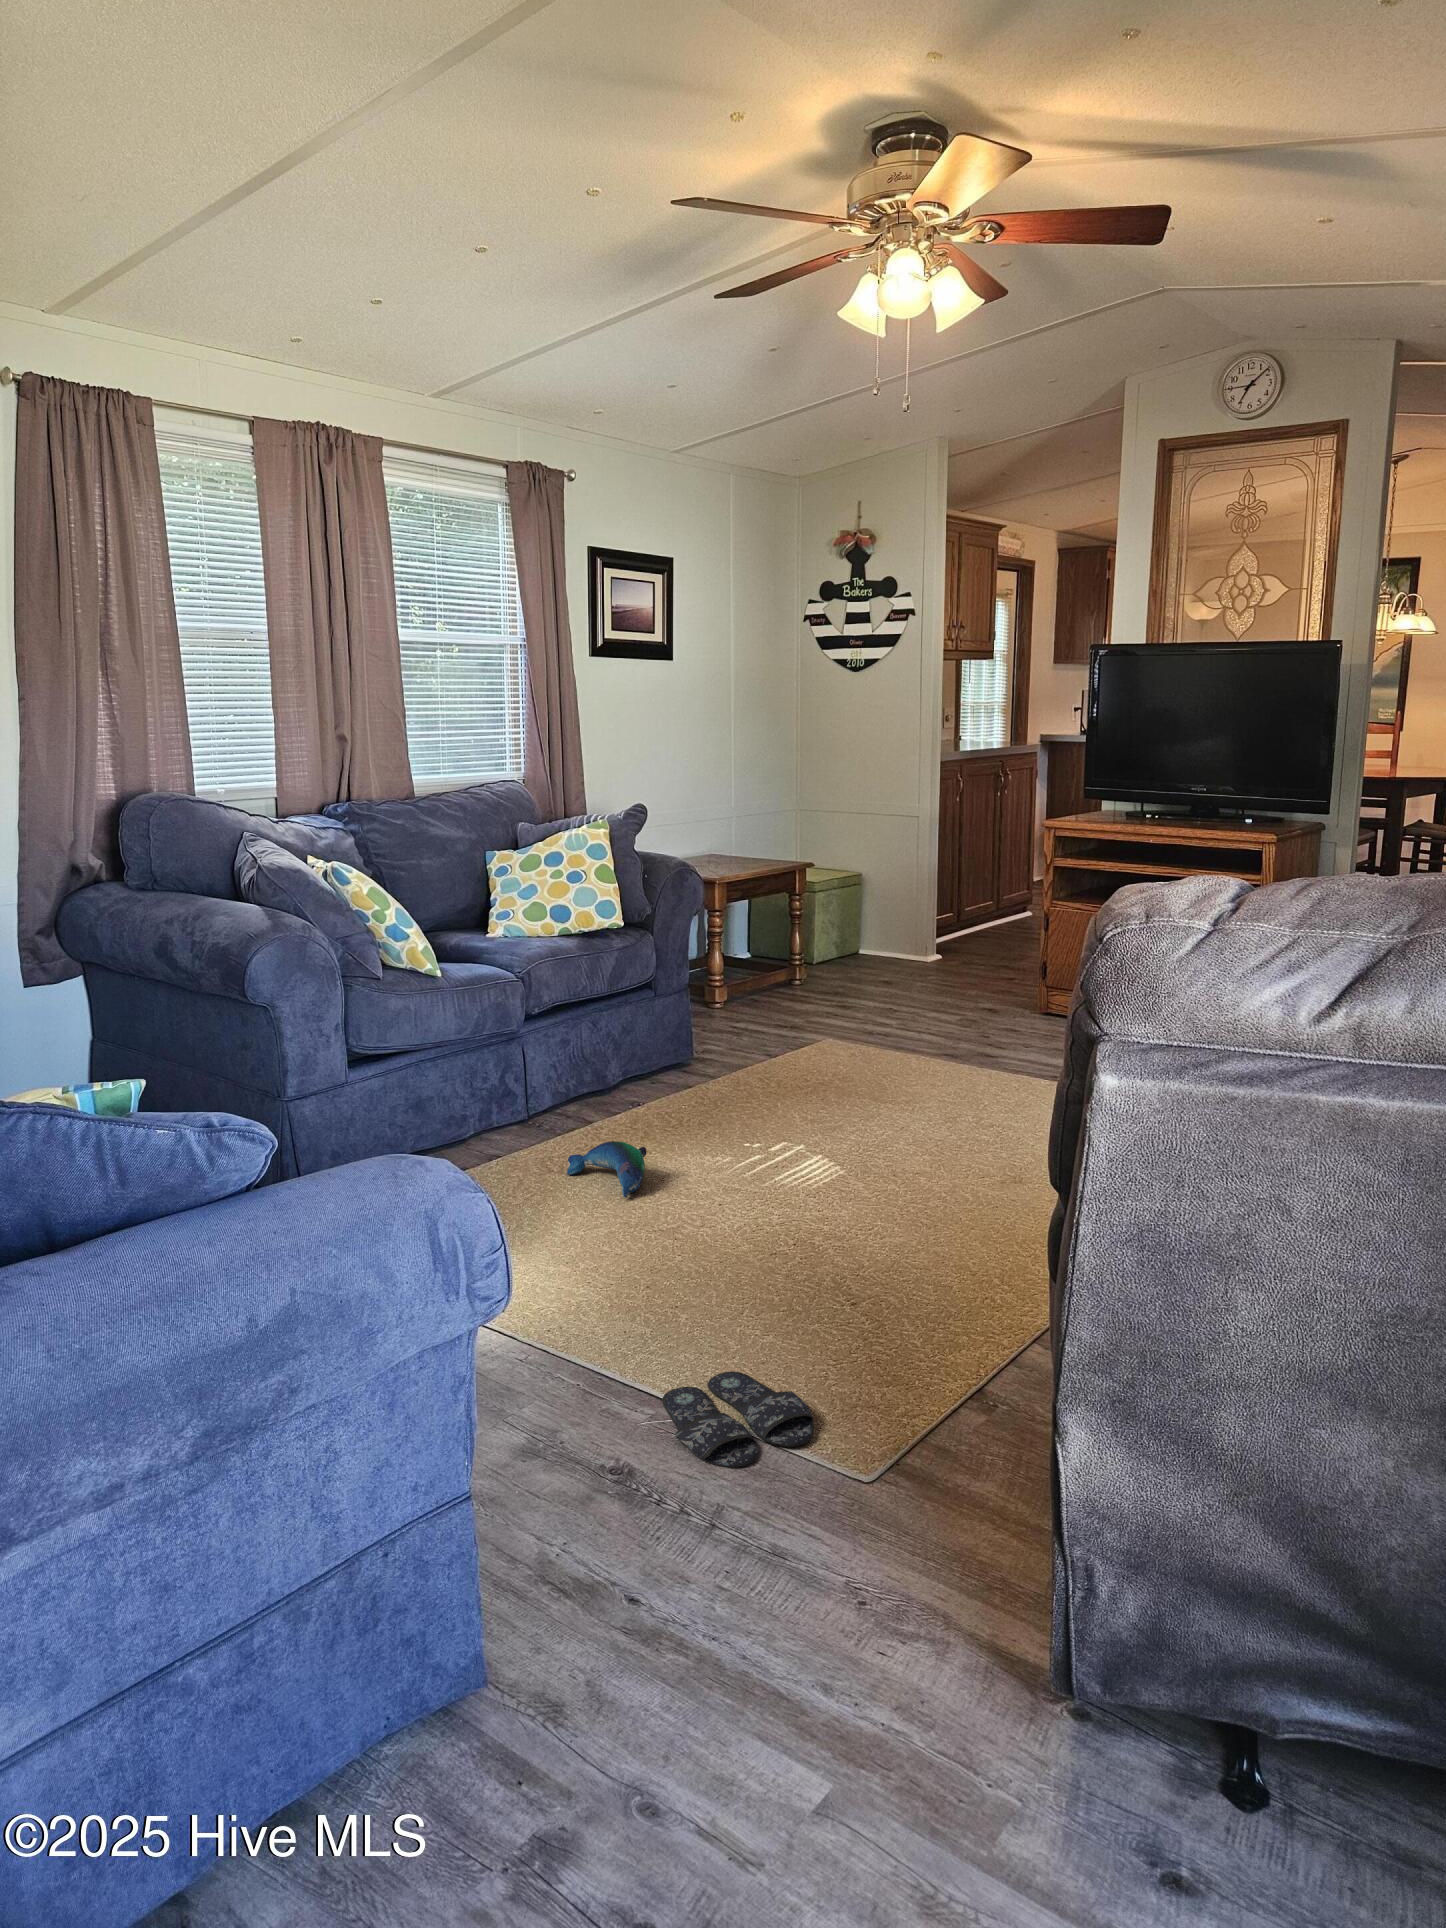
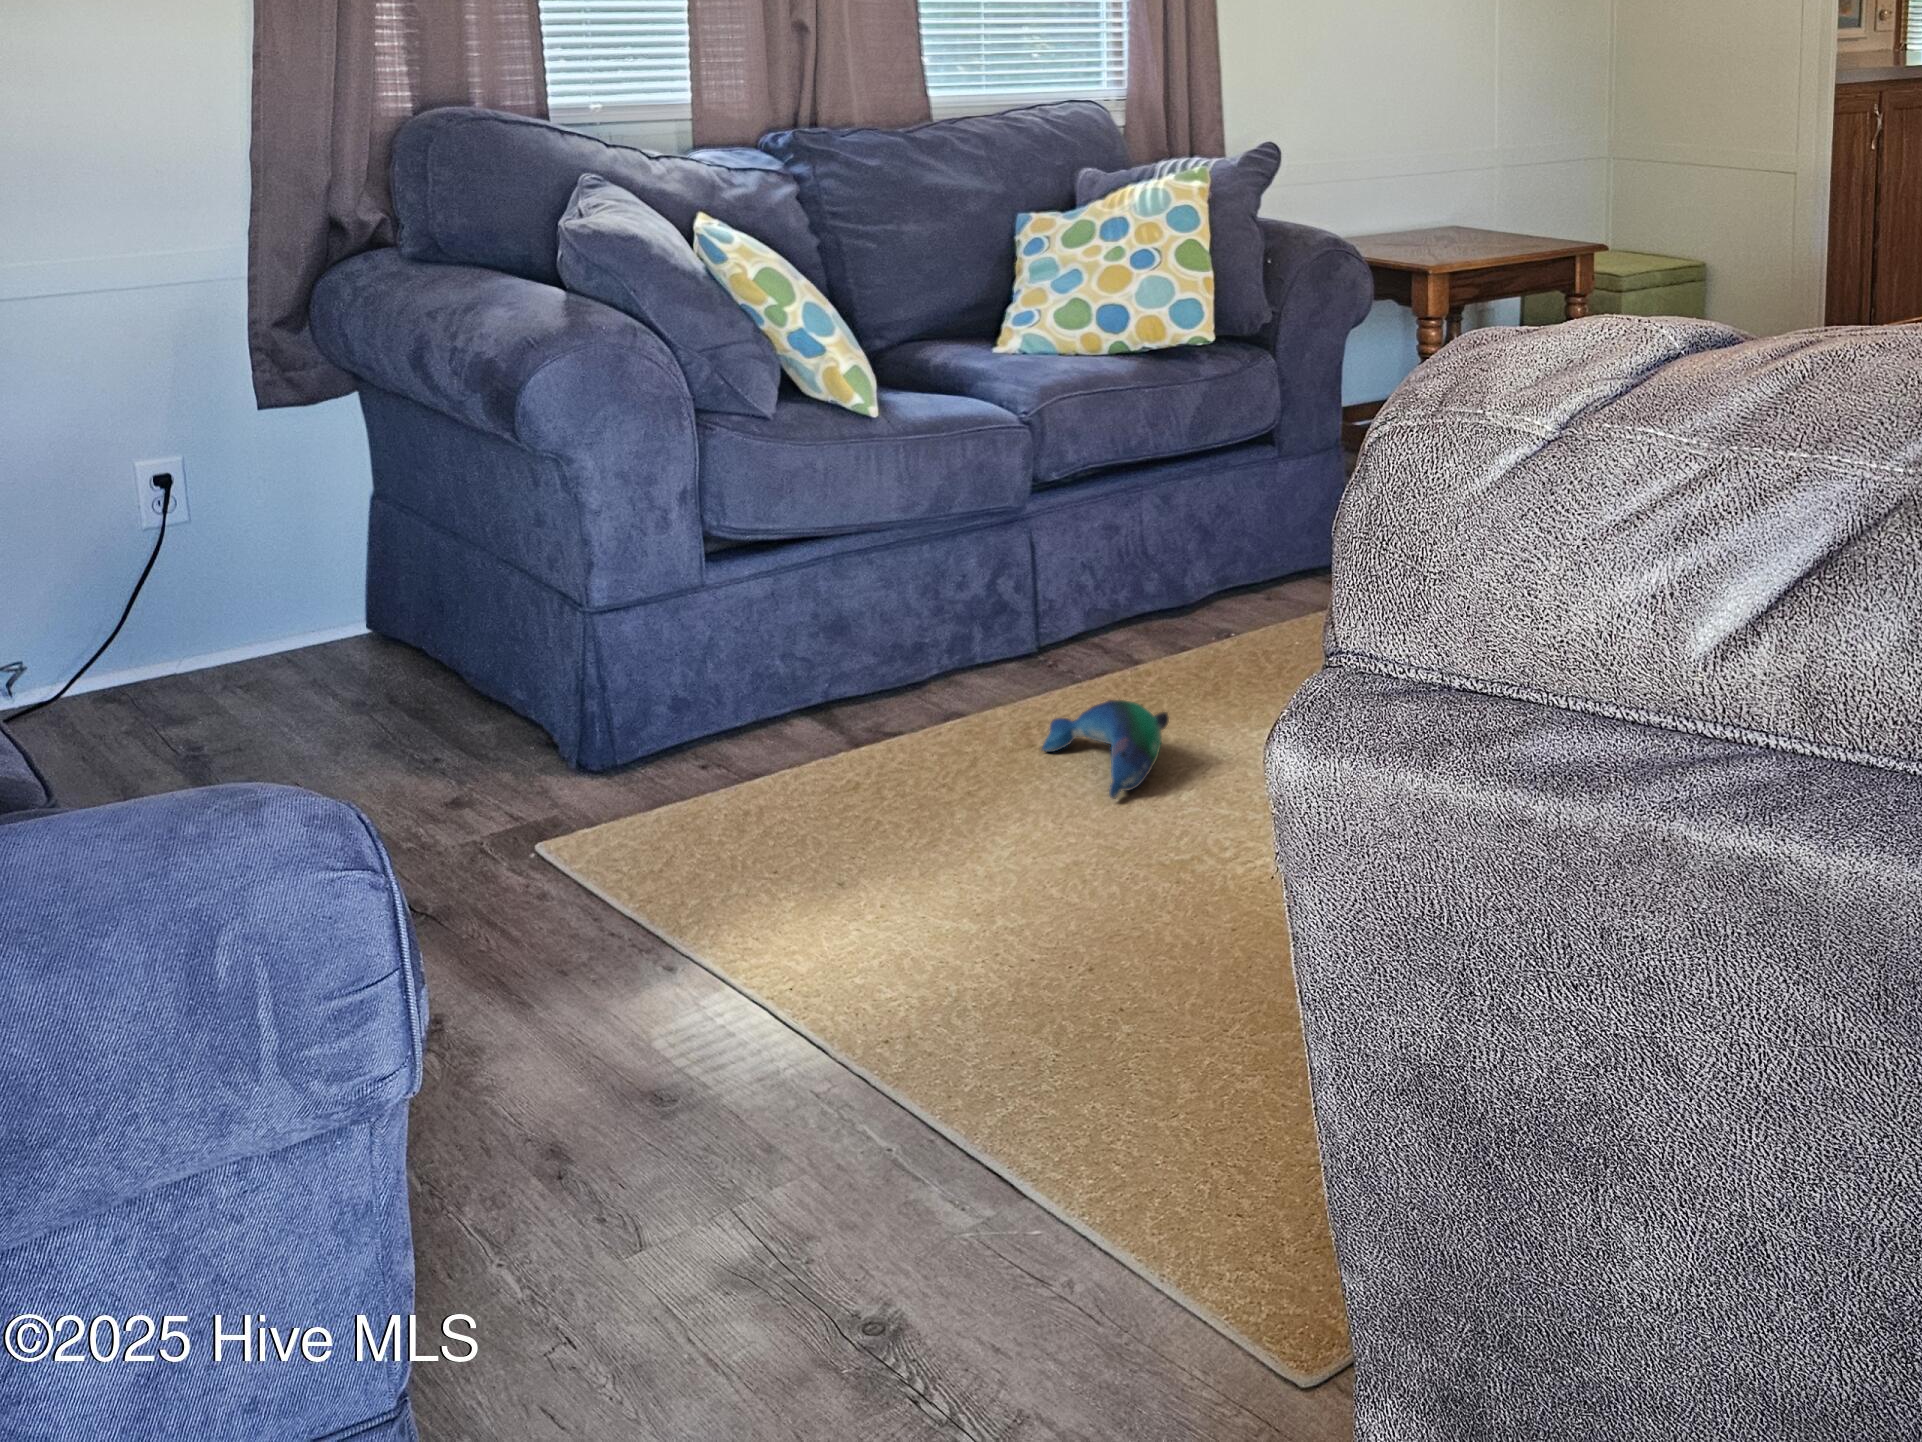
slippers: present [662,1371,814,1468] -> none [954,1150,1211,1353]

